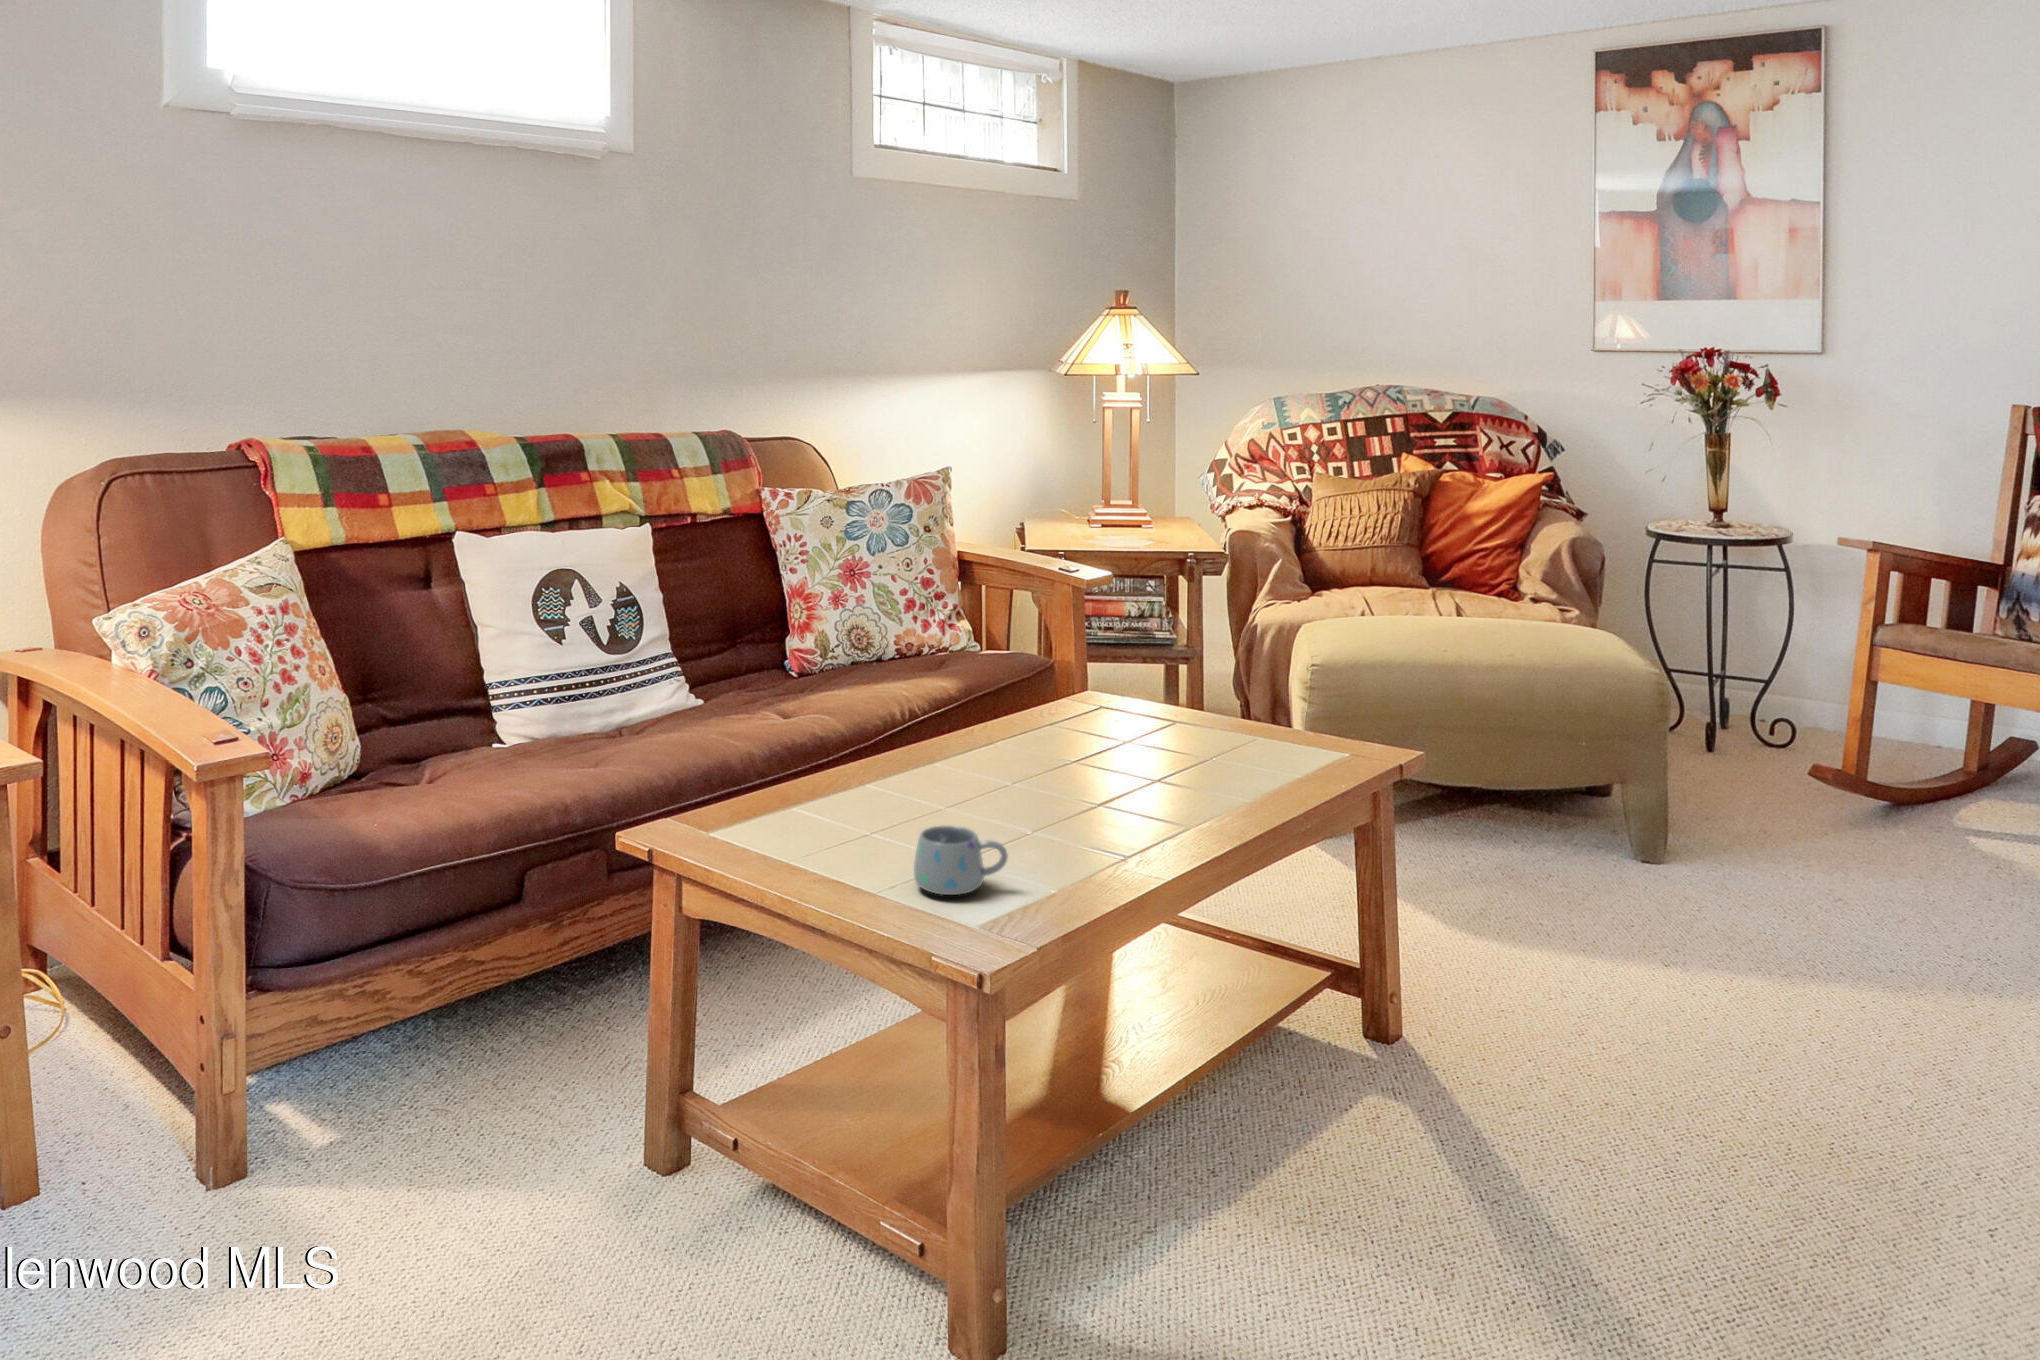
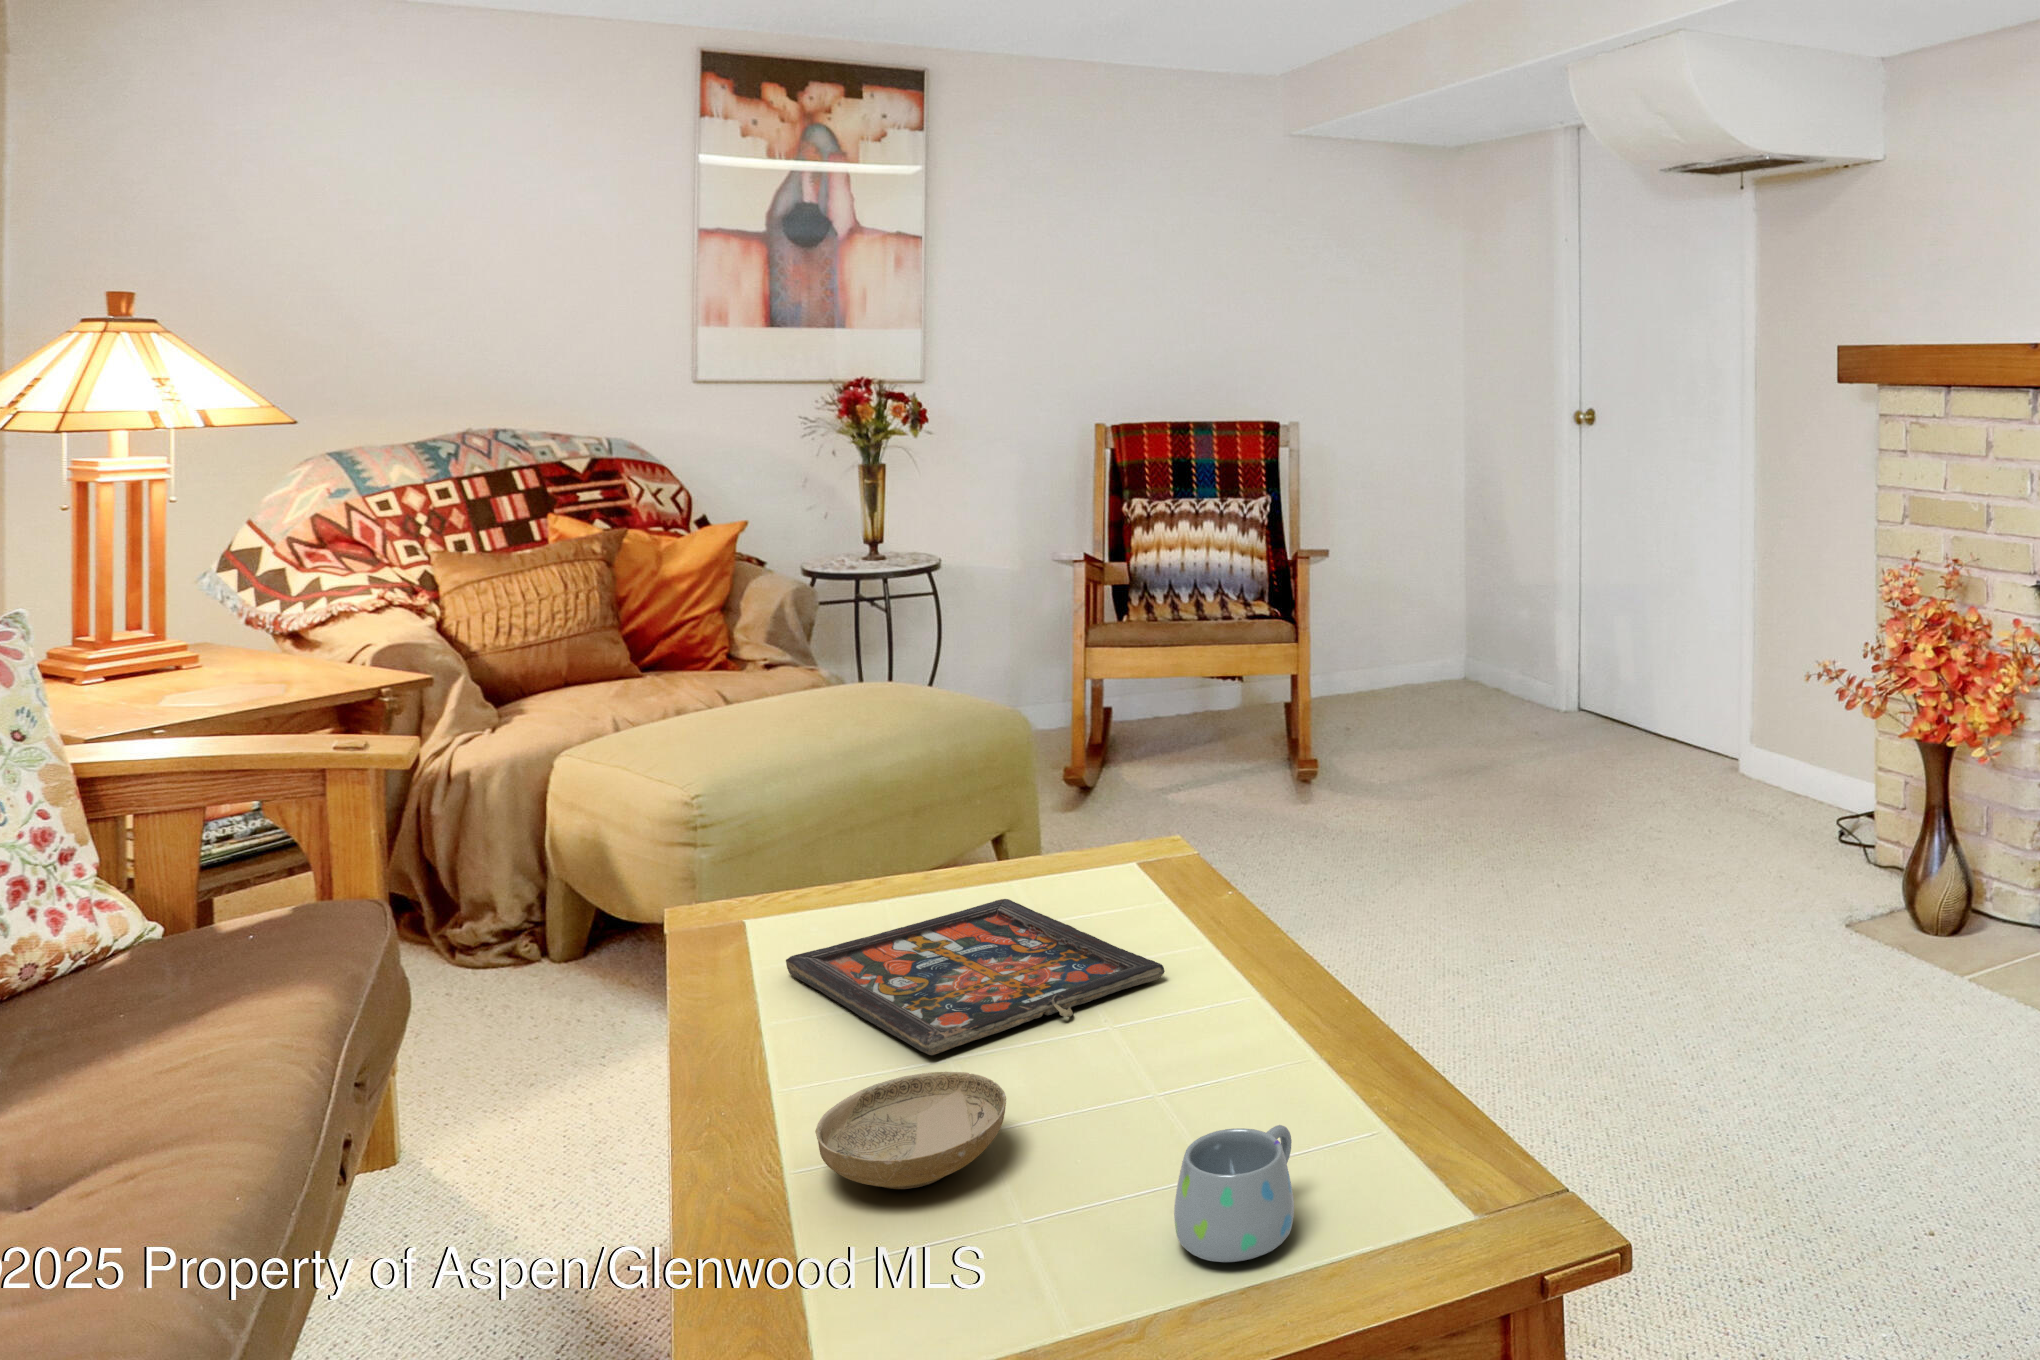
board game: none [1036,728,1248,807] -> present [786,899,1164,1055]
ceramic bowl: none [884,769,985,820] -> present [815,1072,1006,1189]

